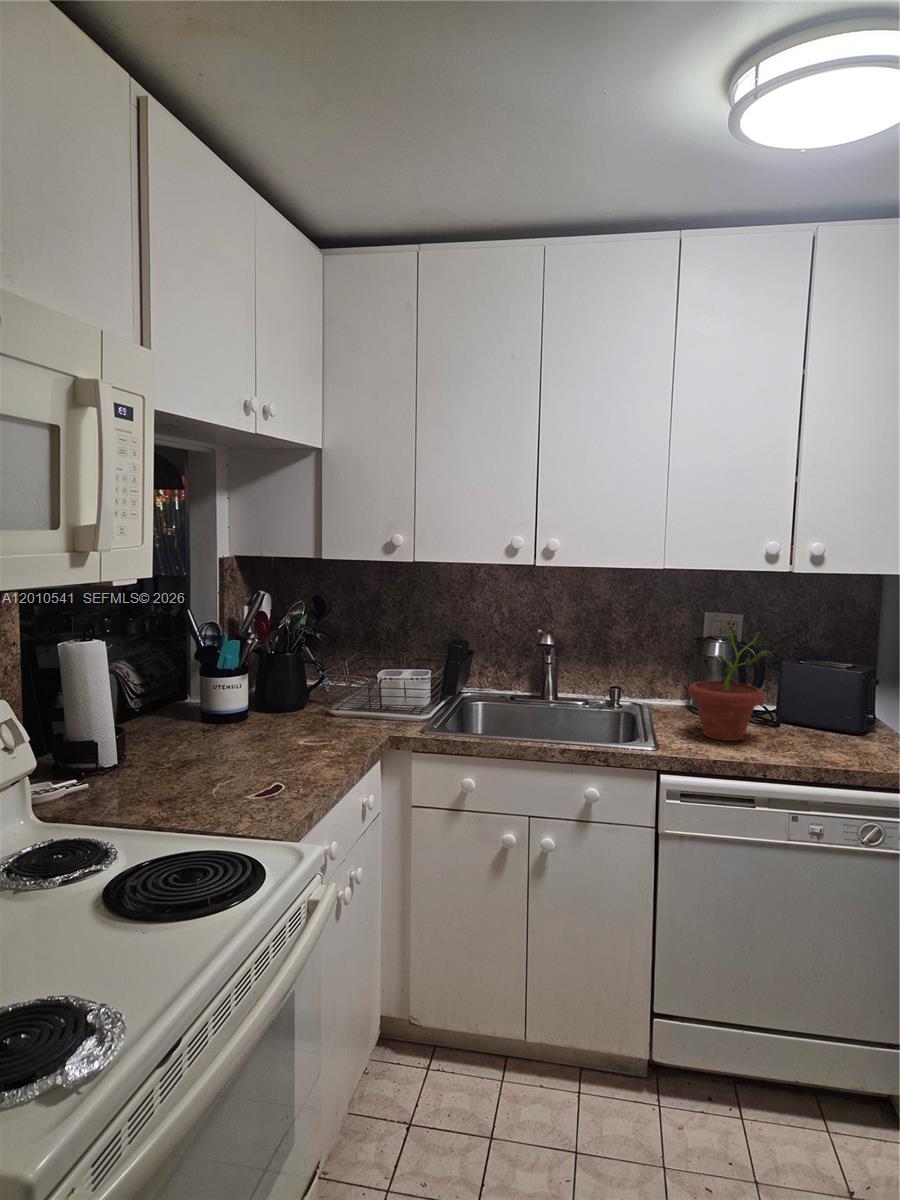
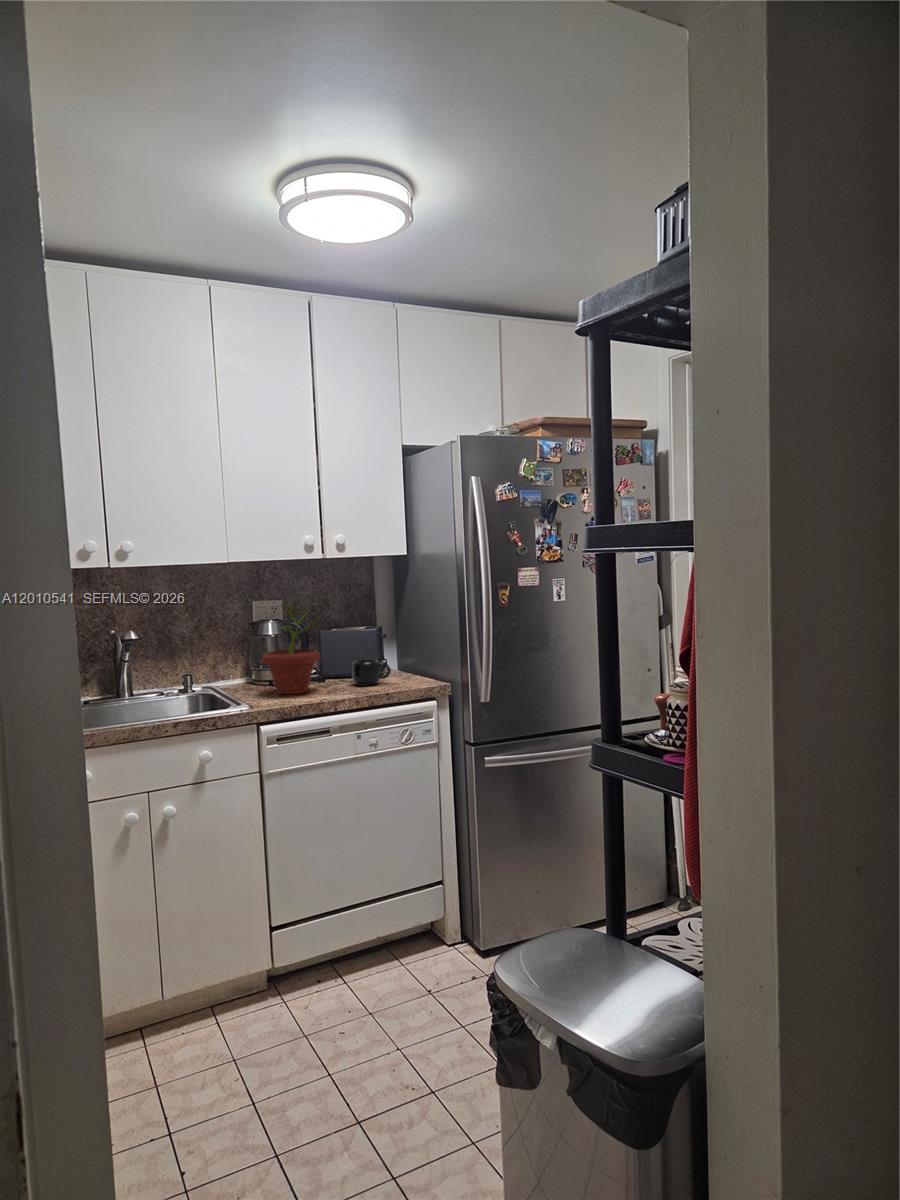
mug: none [809,711,867,749] -> present [352,660,391,686]

